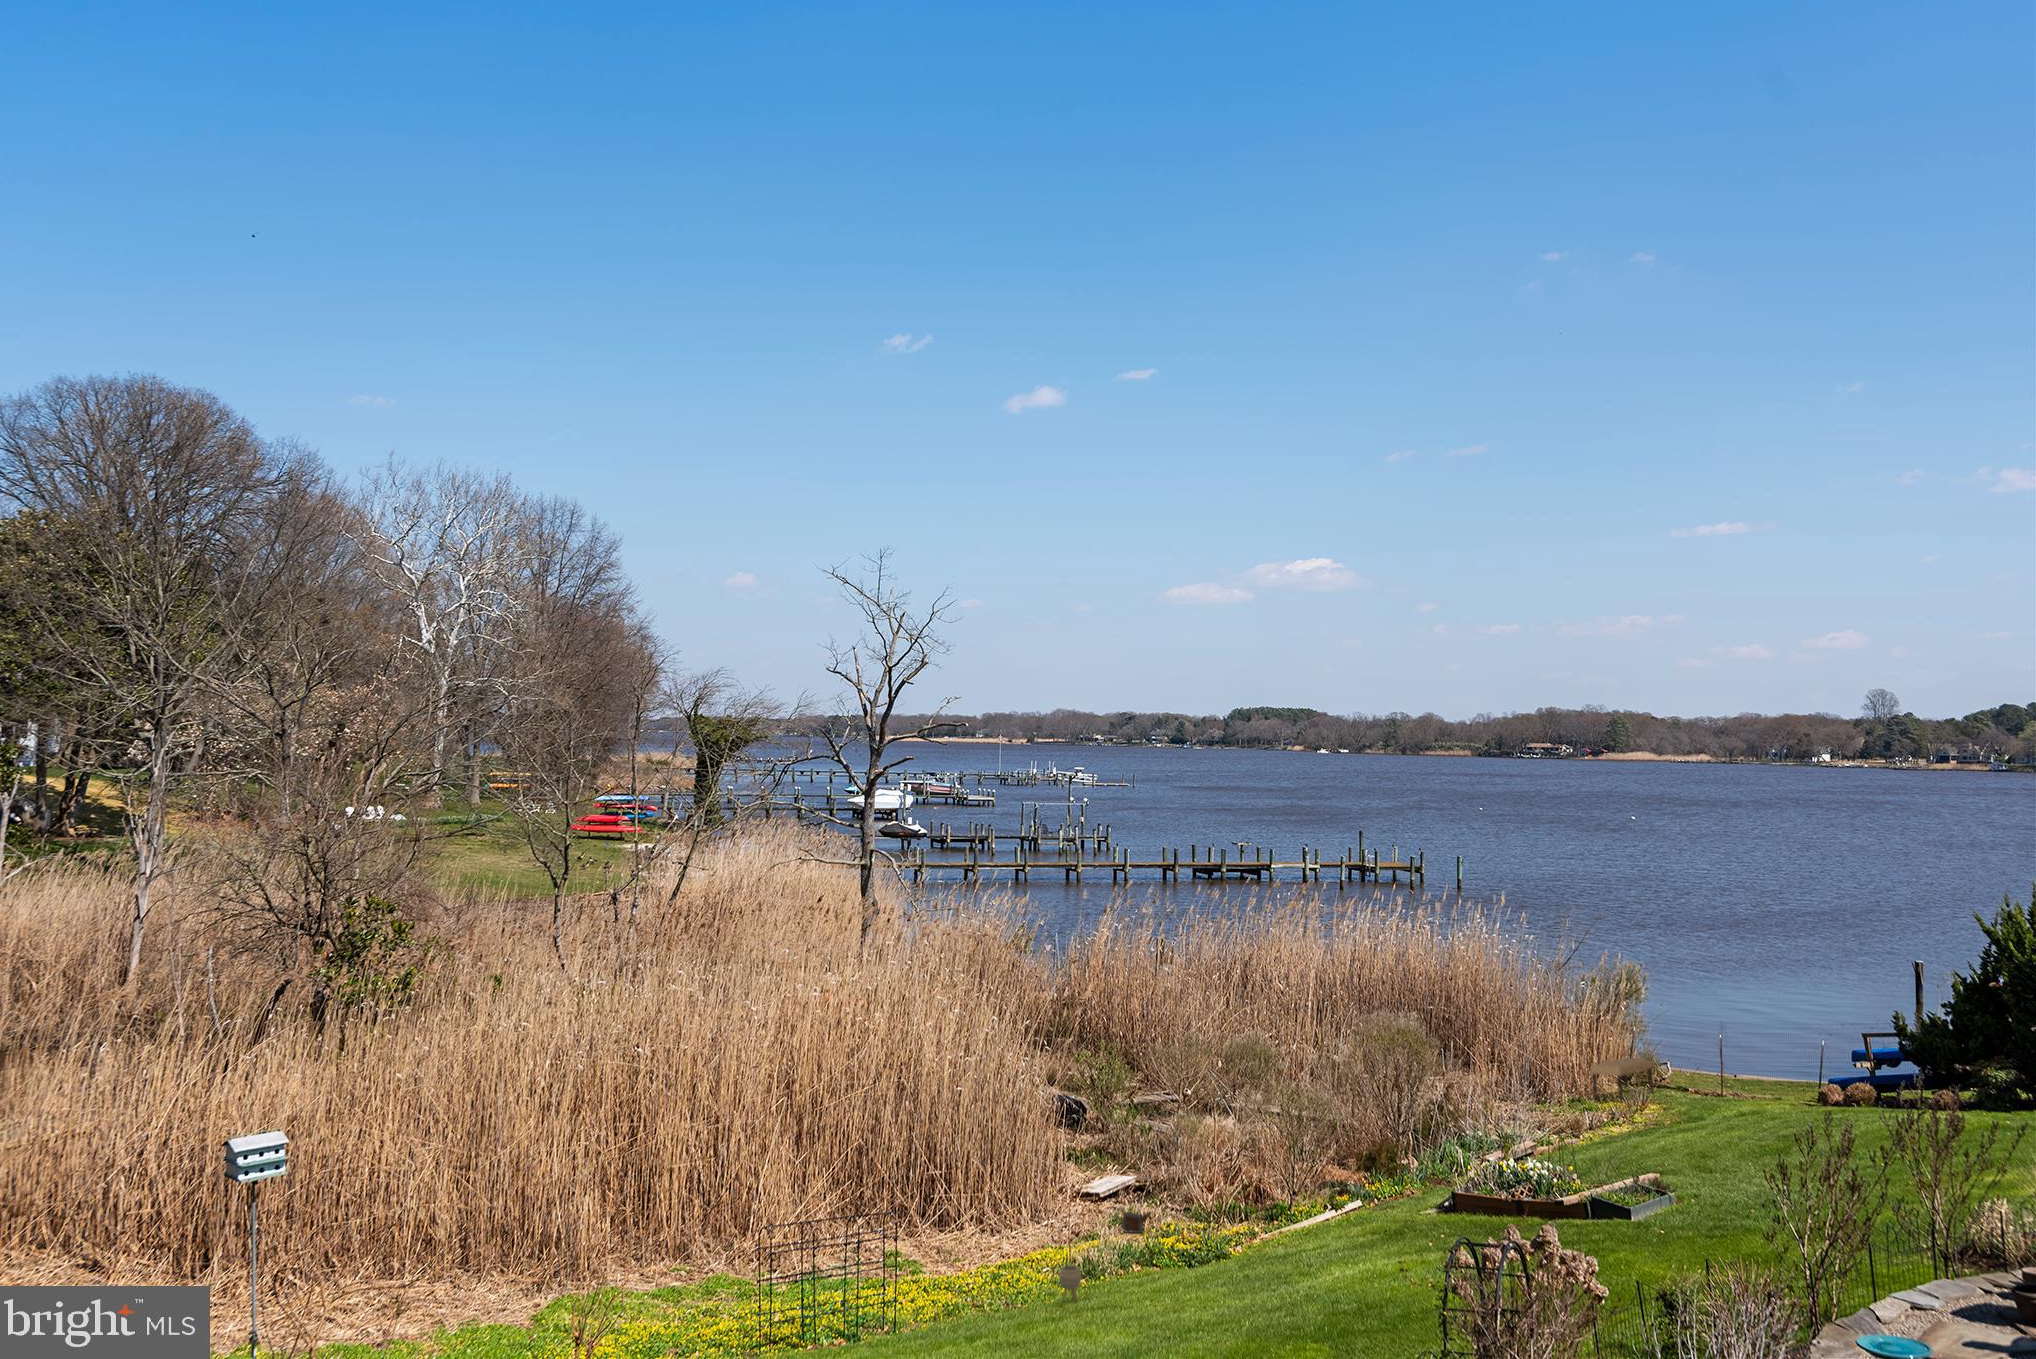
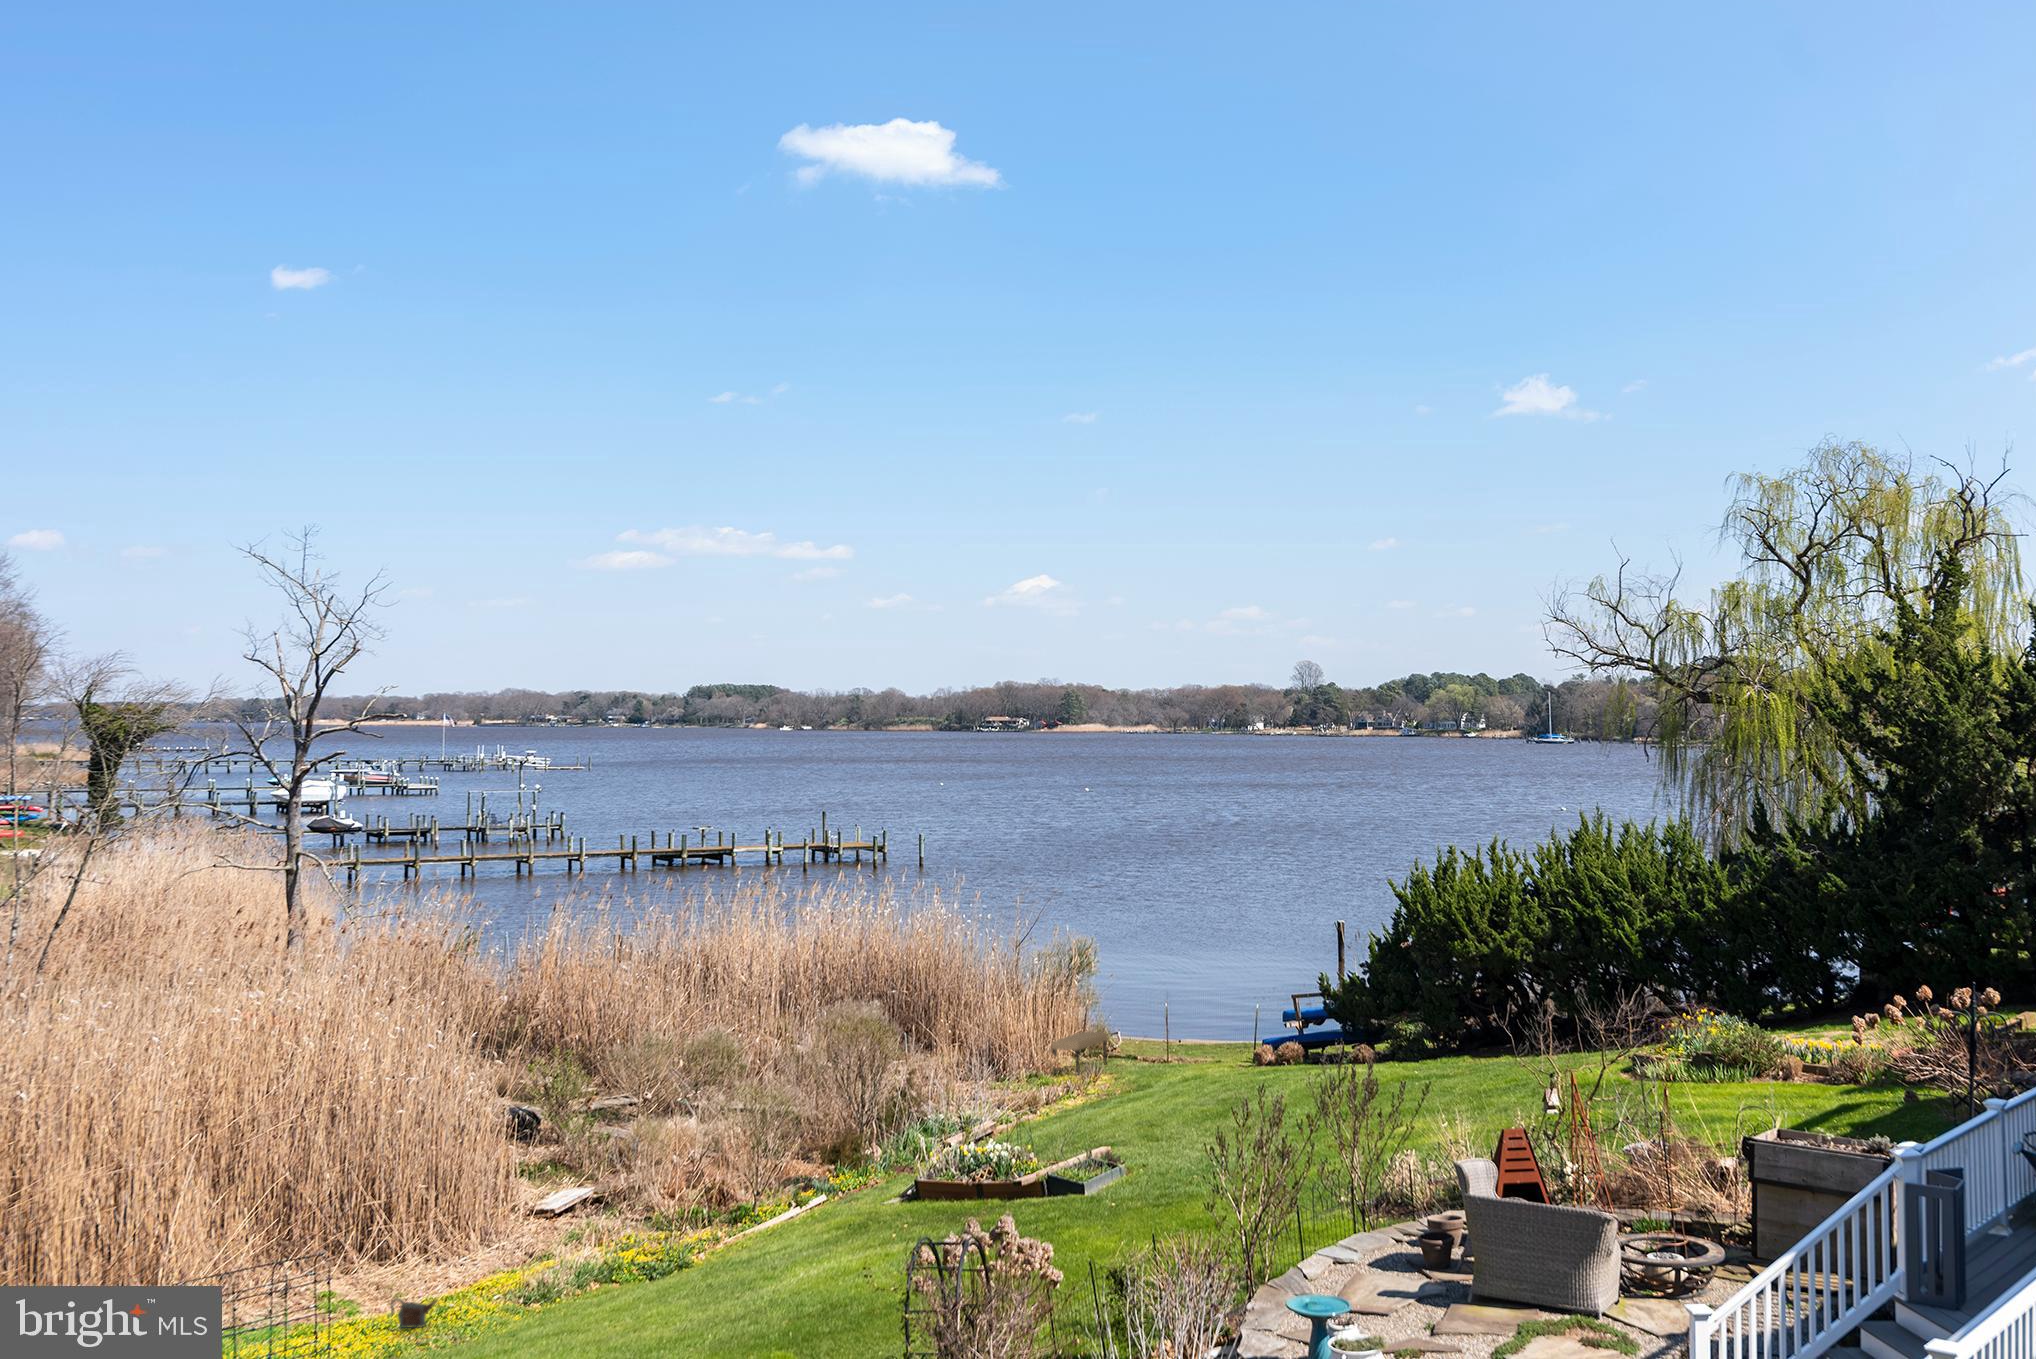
watering can: present [1115,1208,1152,1233] -> present [391,1298,438,1328]
planter: present [1059,1266,1081,1301] -> none [518,1291,542,1328]

